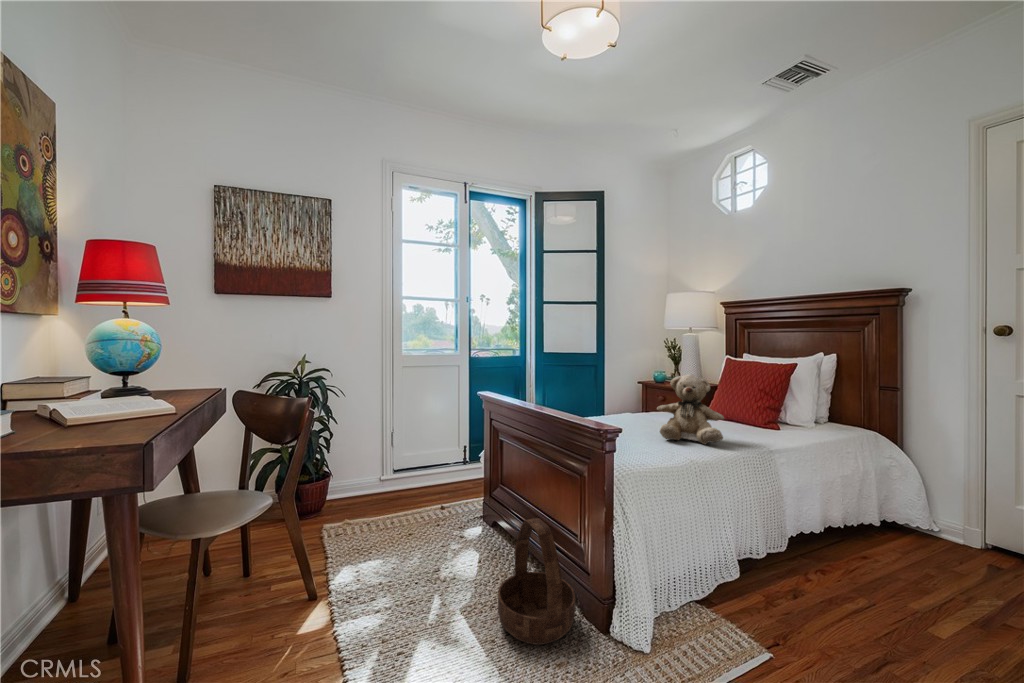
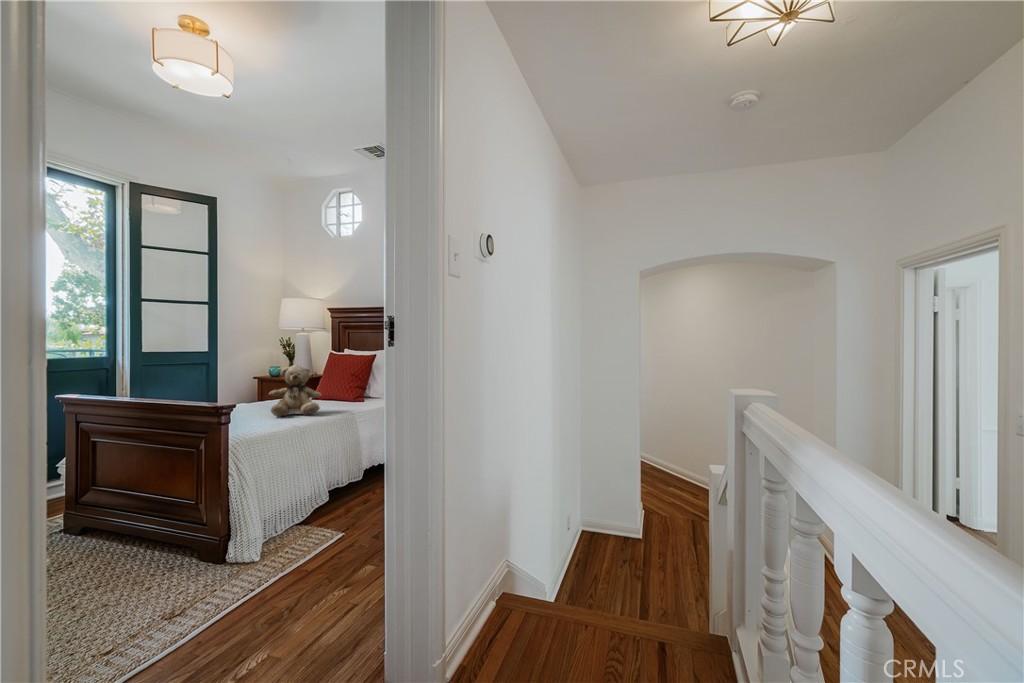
basket: present [498,518,575,645] -> none [104,494,192,598]

